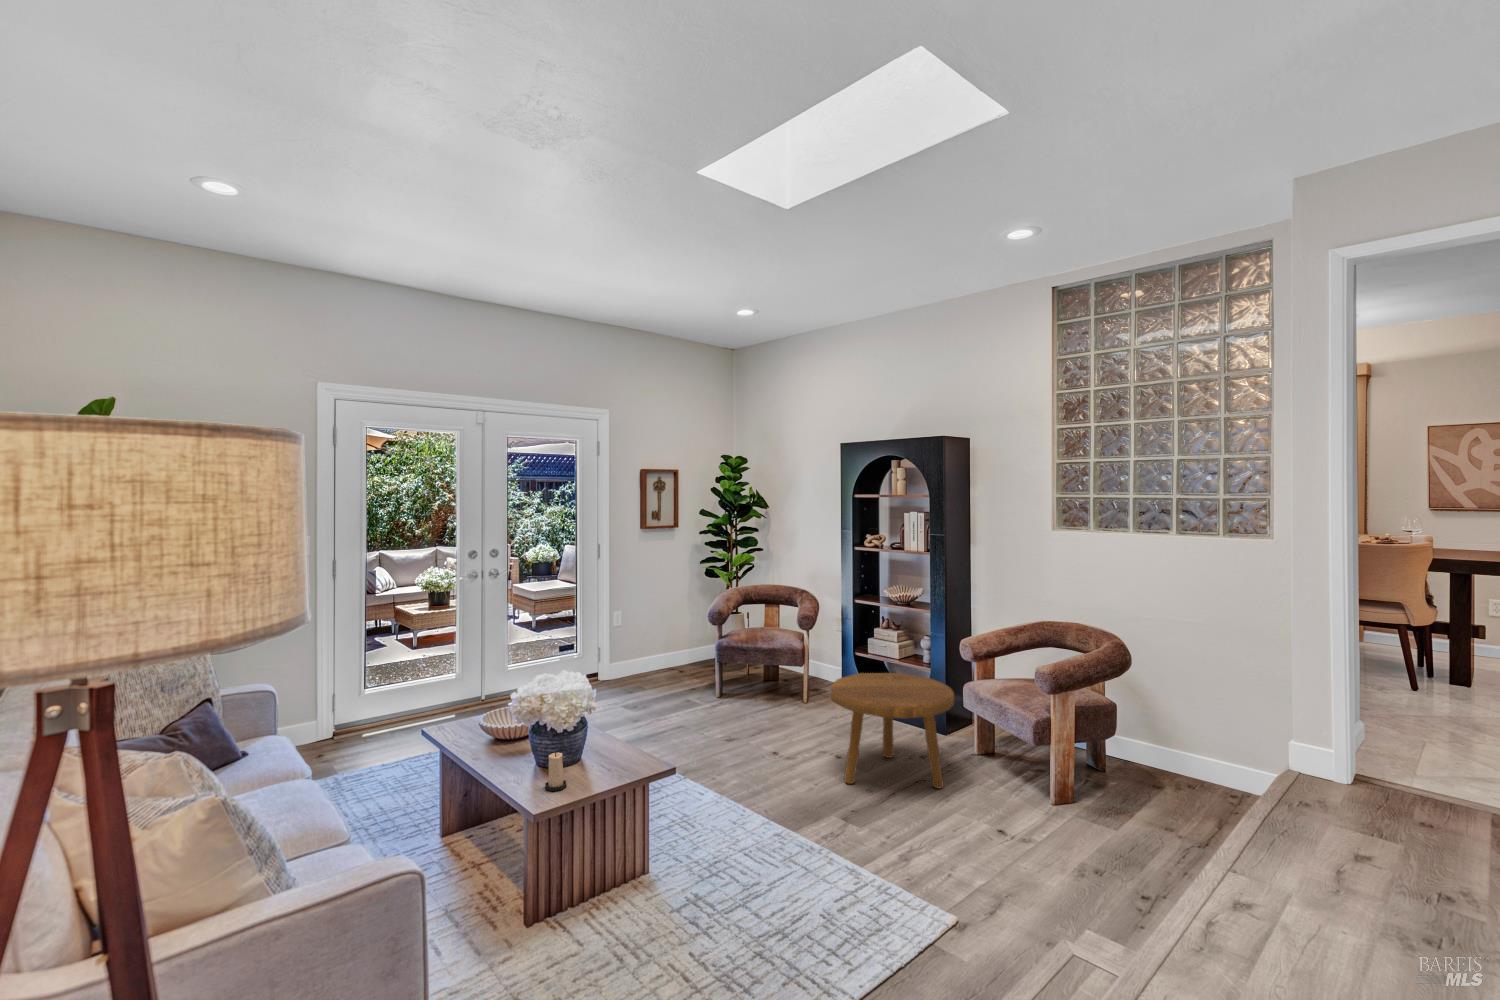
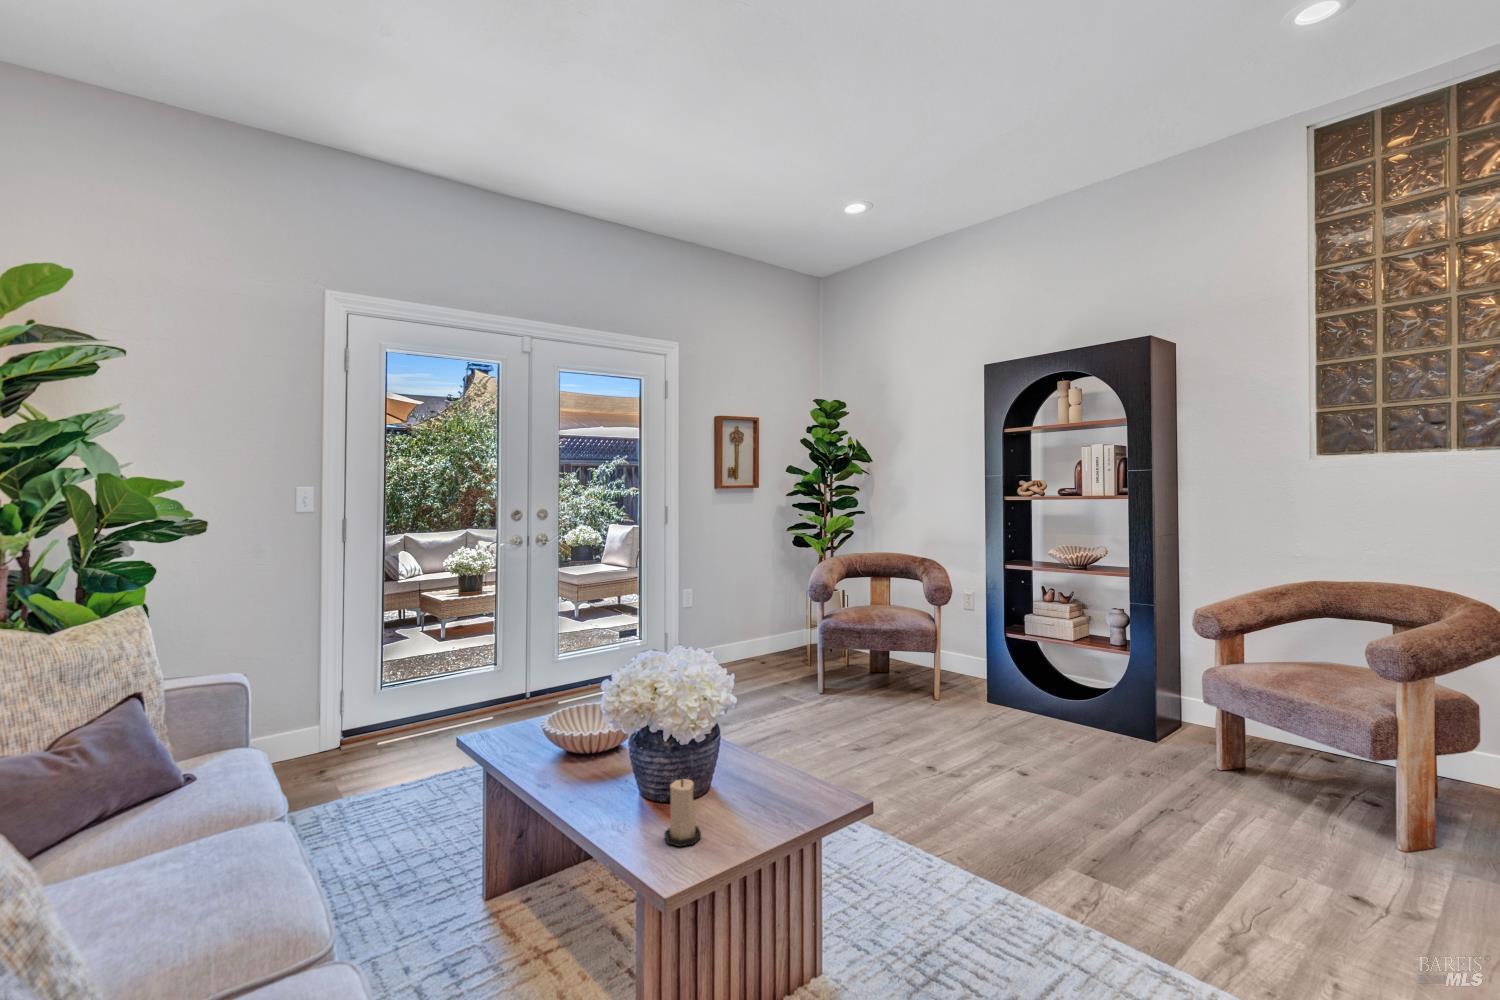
footstool: present [831,673,954,788] -> none [1024,657,1222,823]

